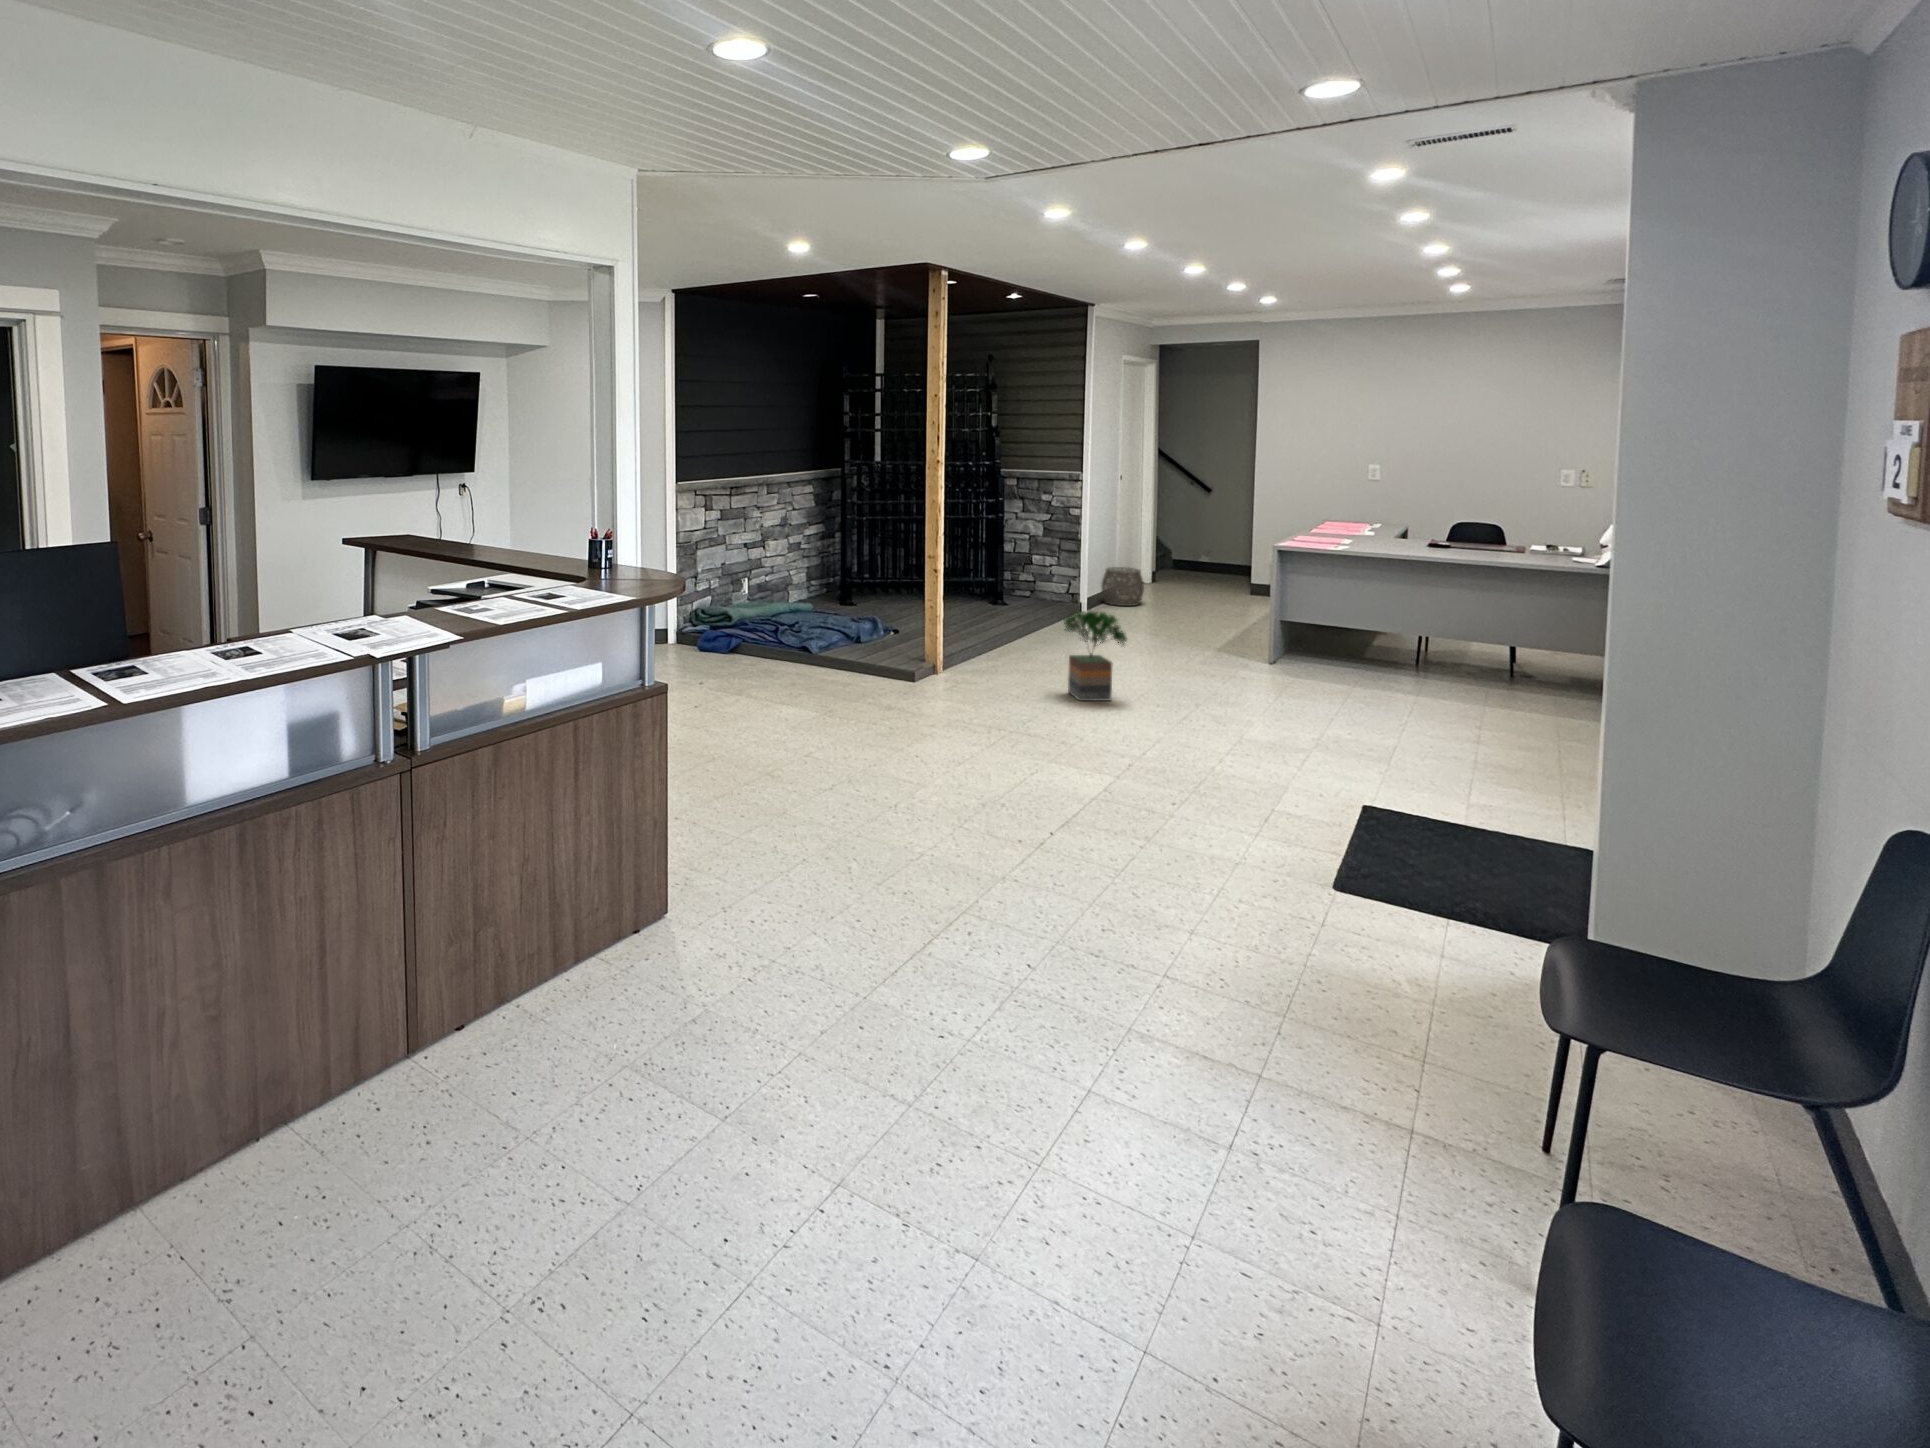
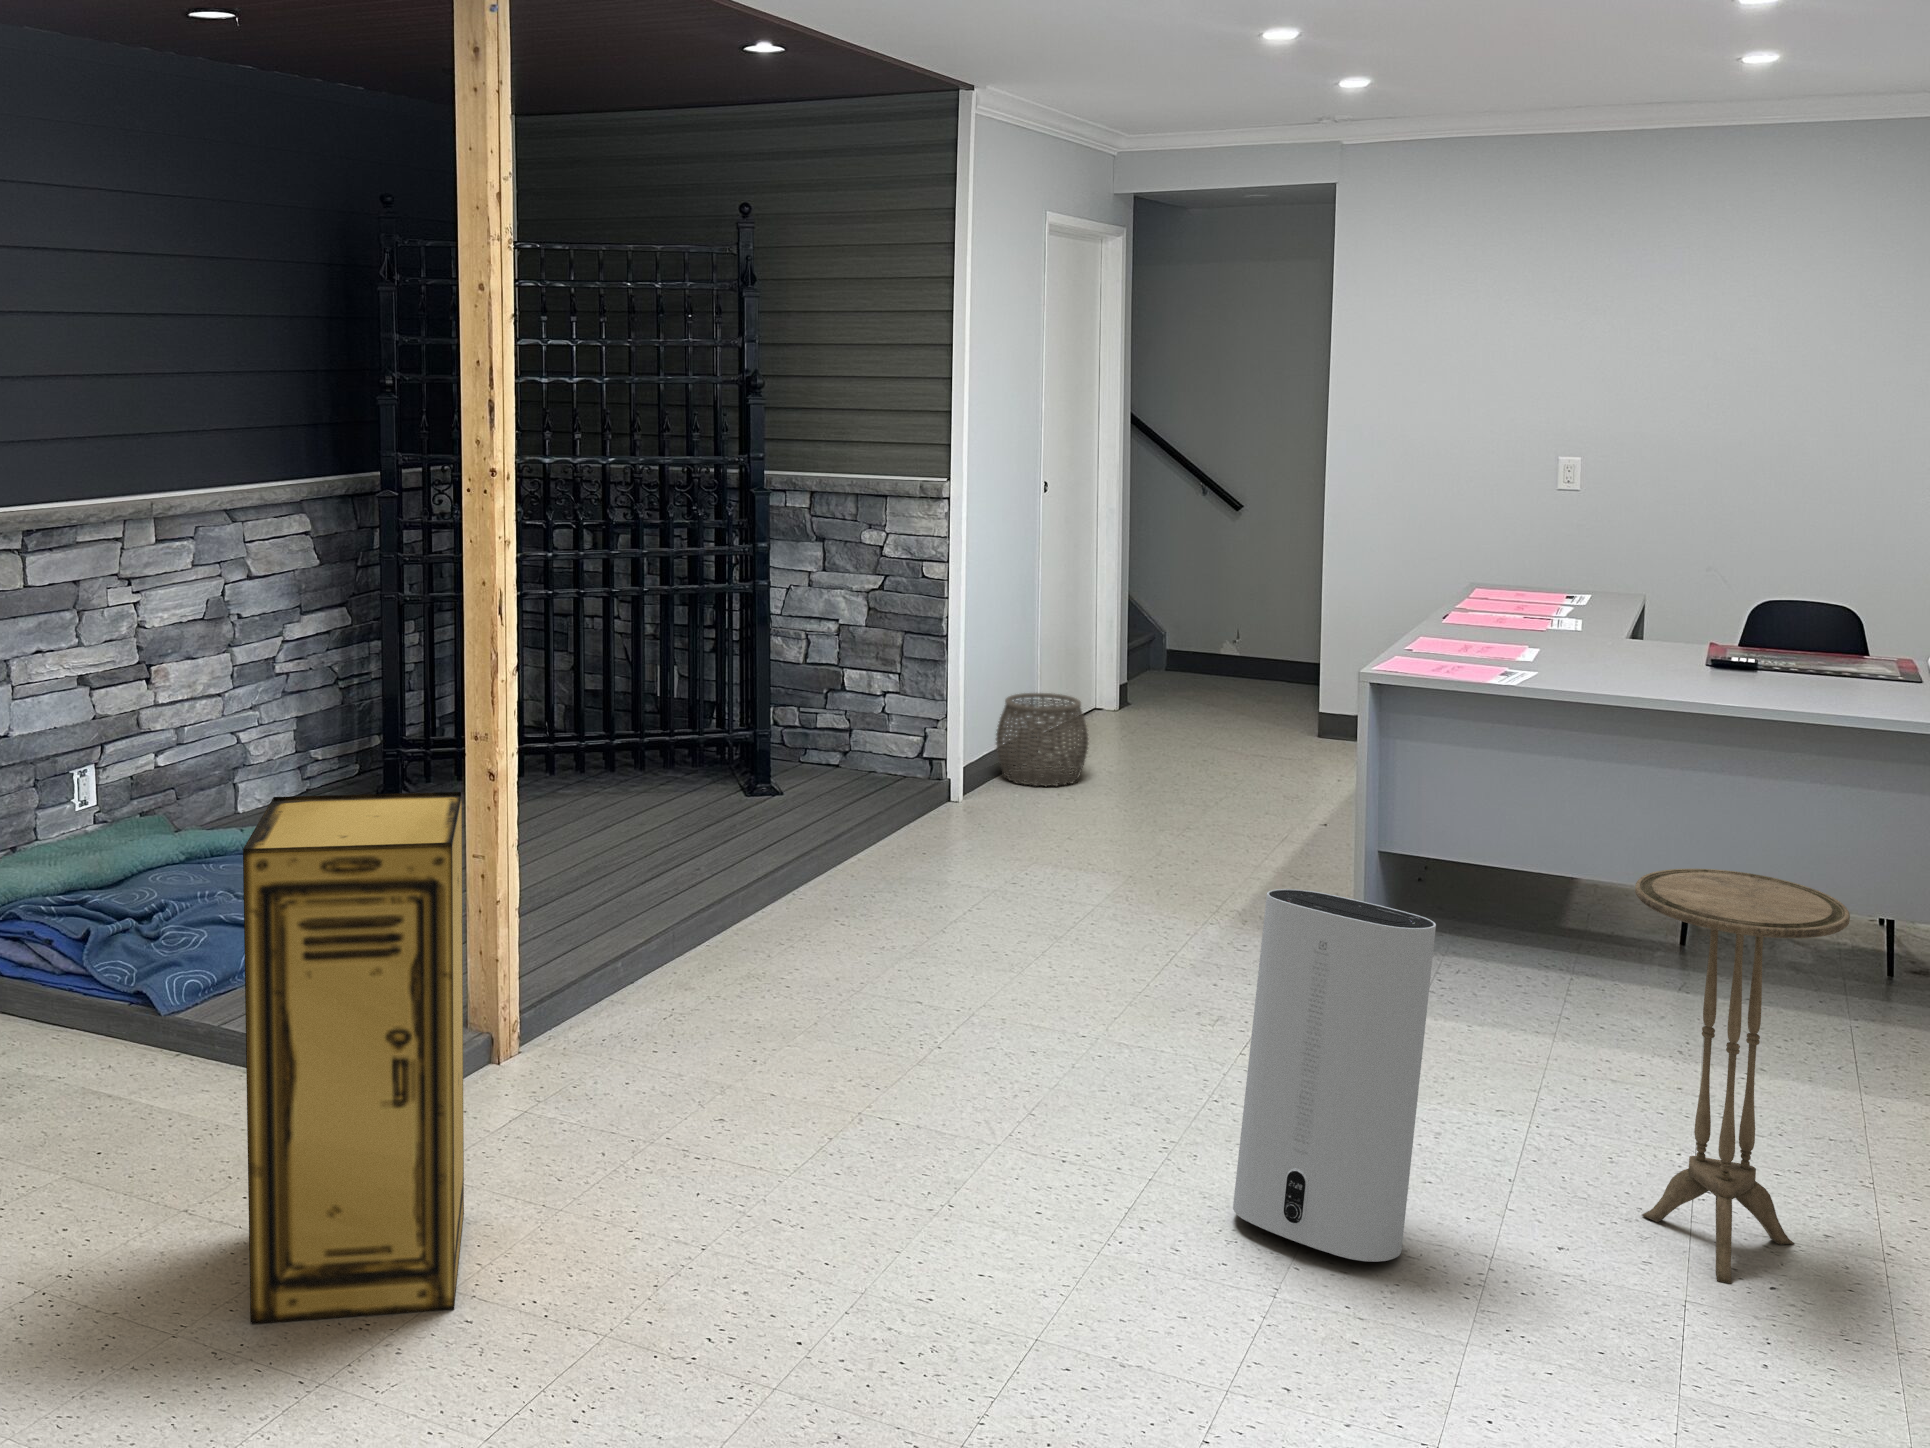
storage cabinet: none [891,558,962,715] -> present [243,792,464,1324]
side table: none [1371,596,1451,733] -> present [1635,869,1850,1284]
air purifier: none [1220,600,1295,721] -> present [1233,889,1436,1262]
potted tree: present [1064,610,1127,701] -> none [803,912,988,1194]

